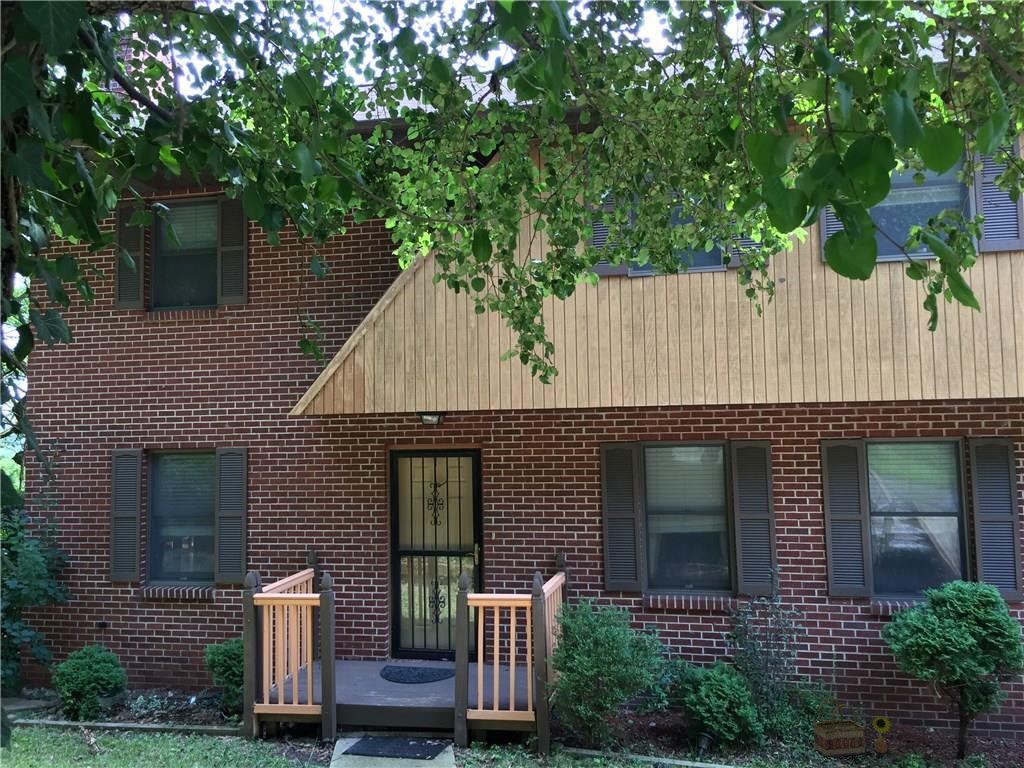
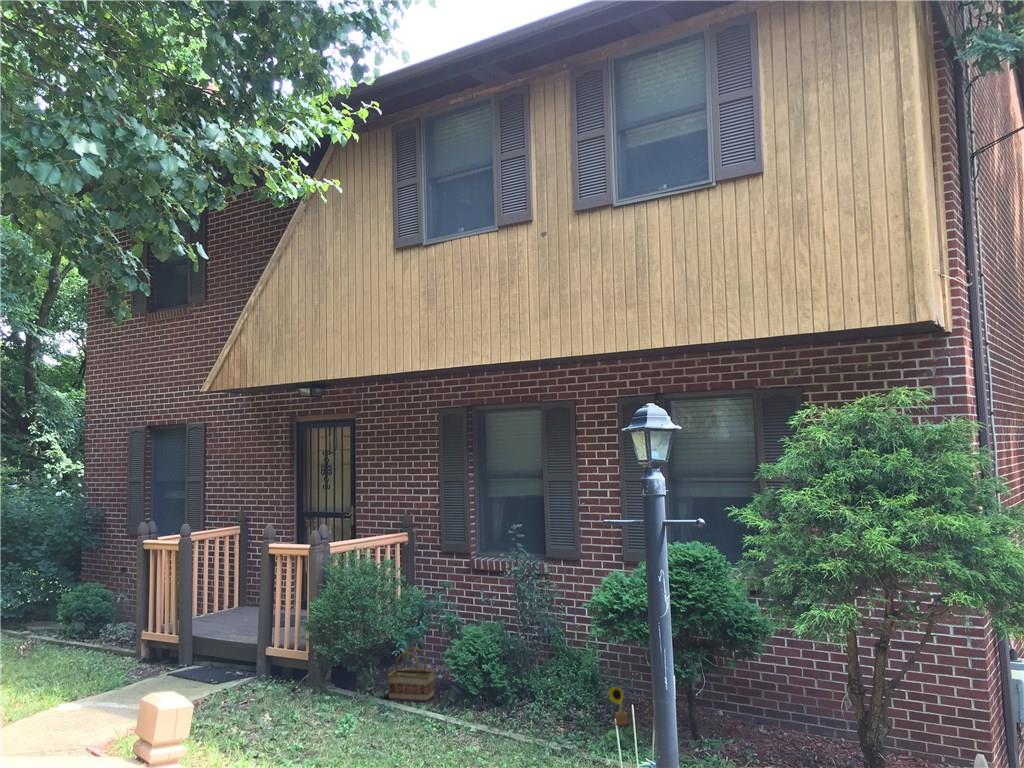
basket: present [813,697,865,757] -> present [388,647,434,702]

